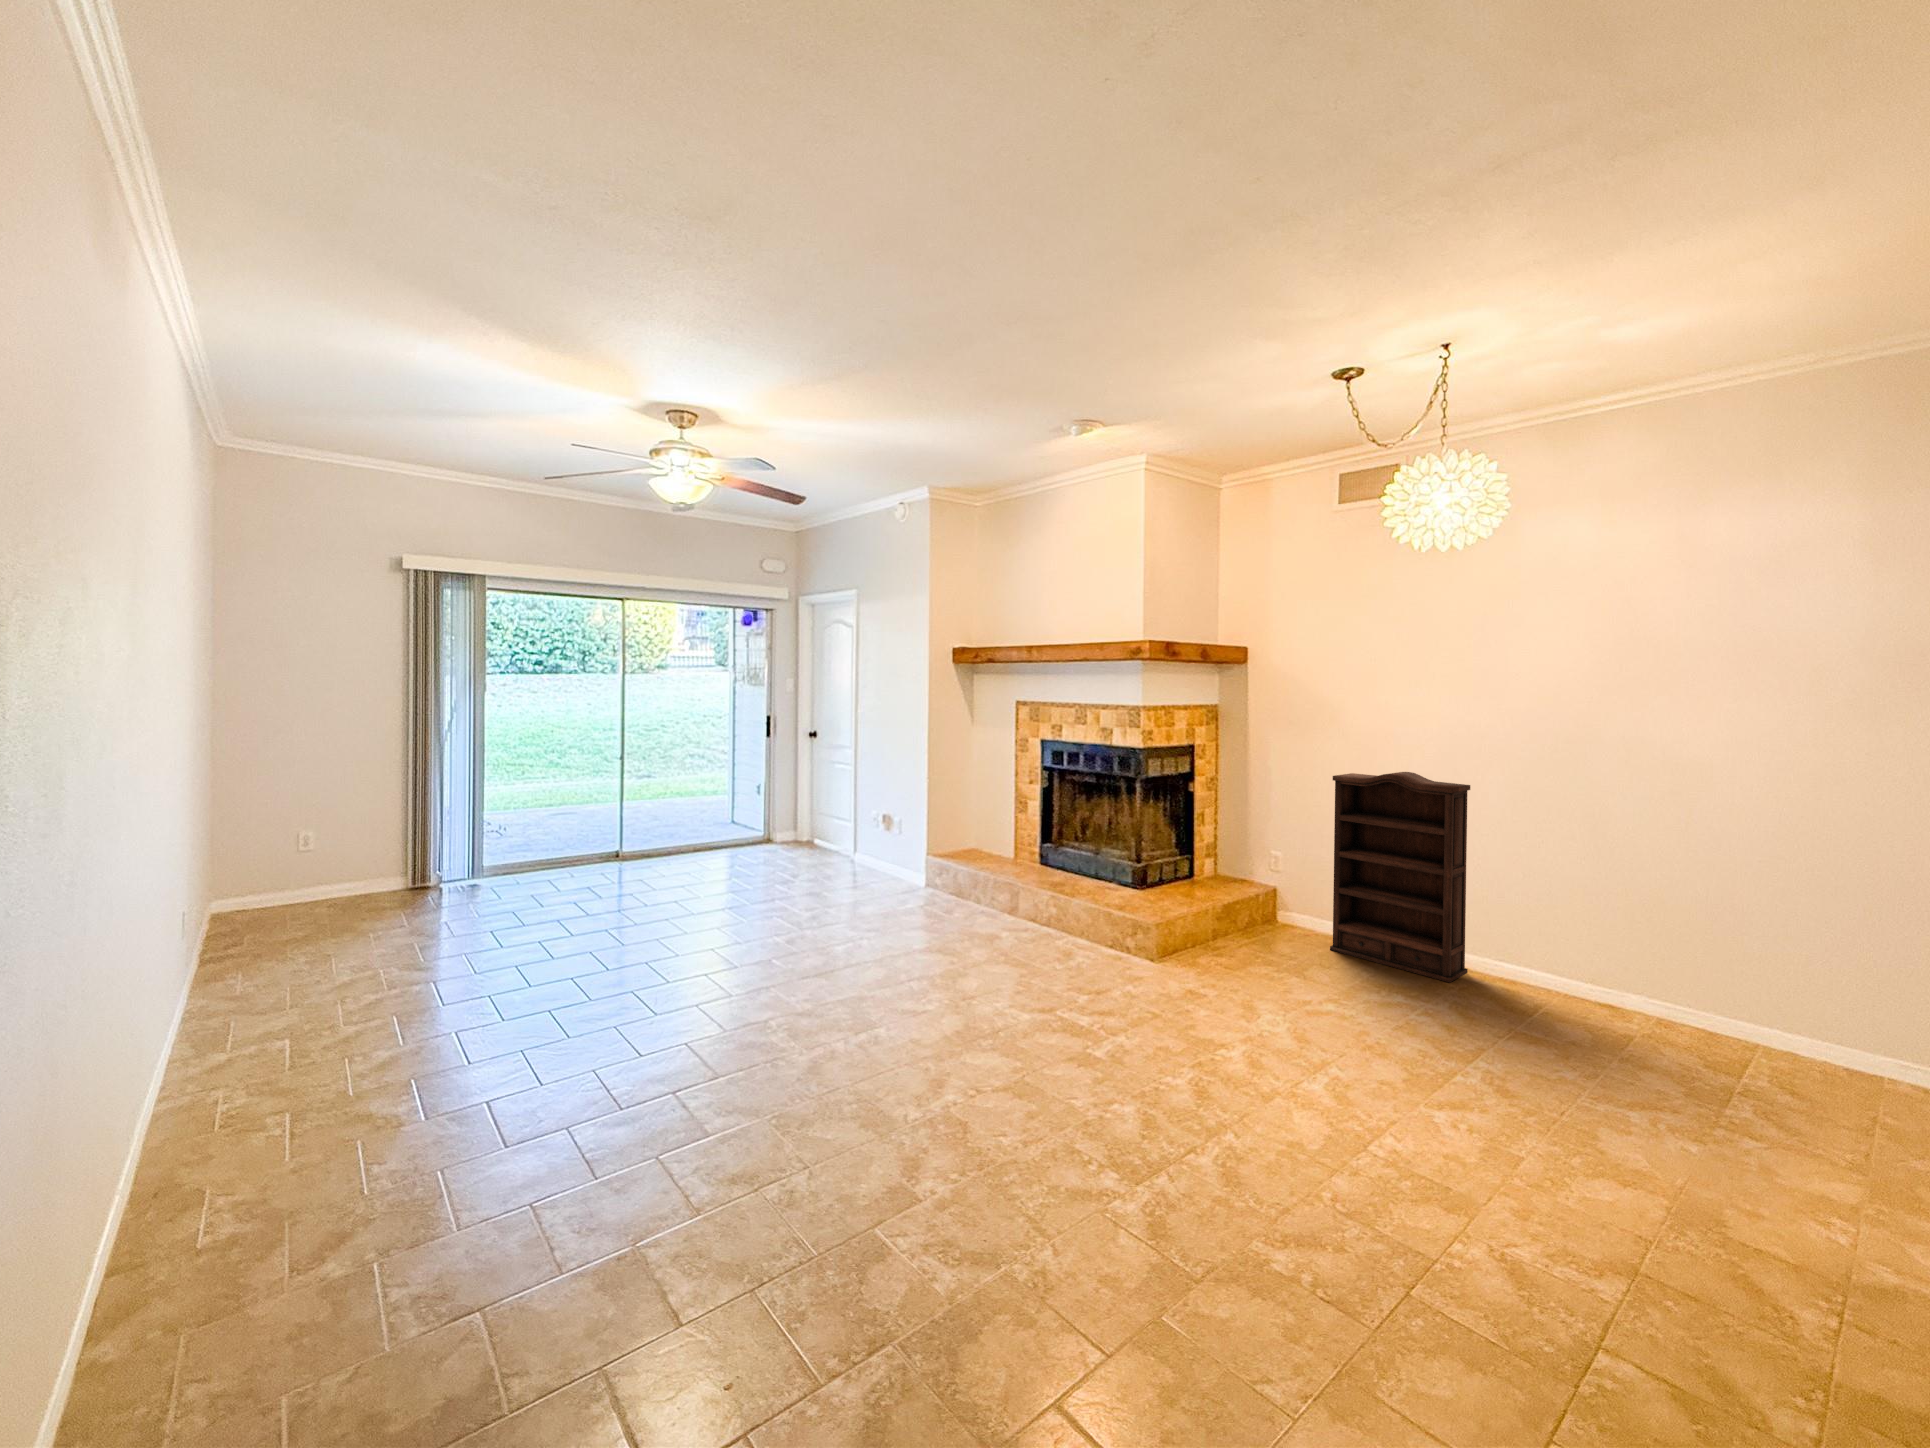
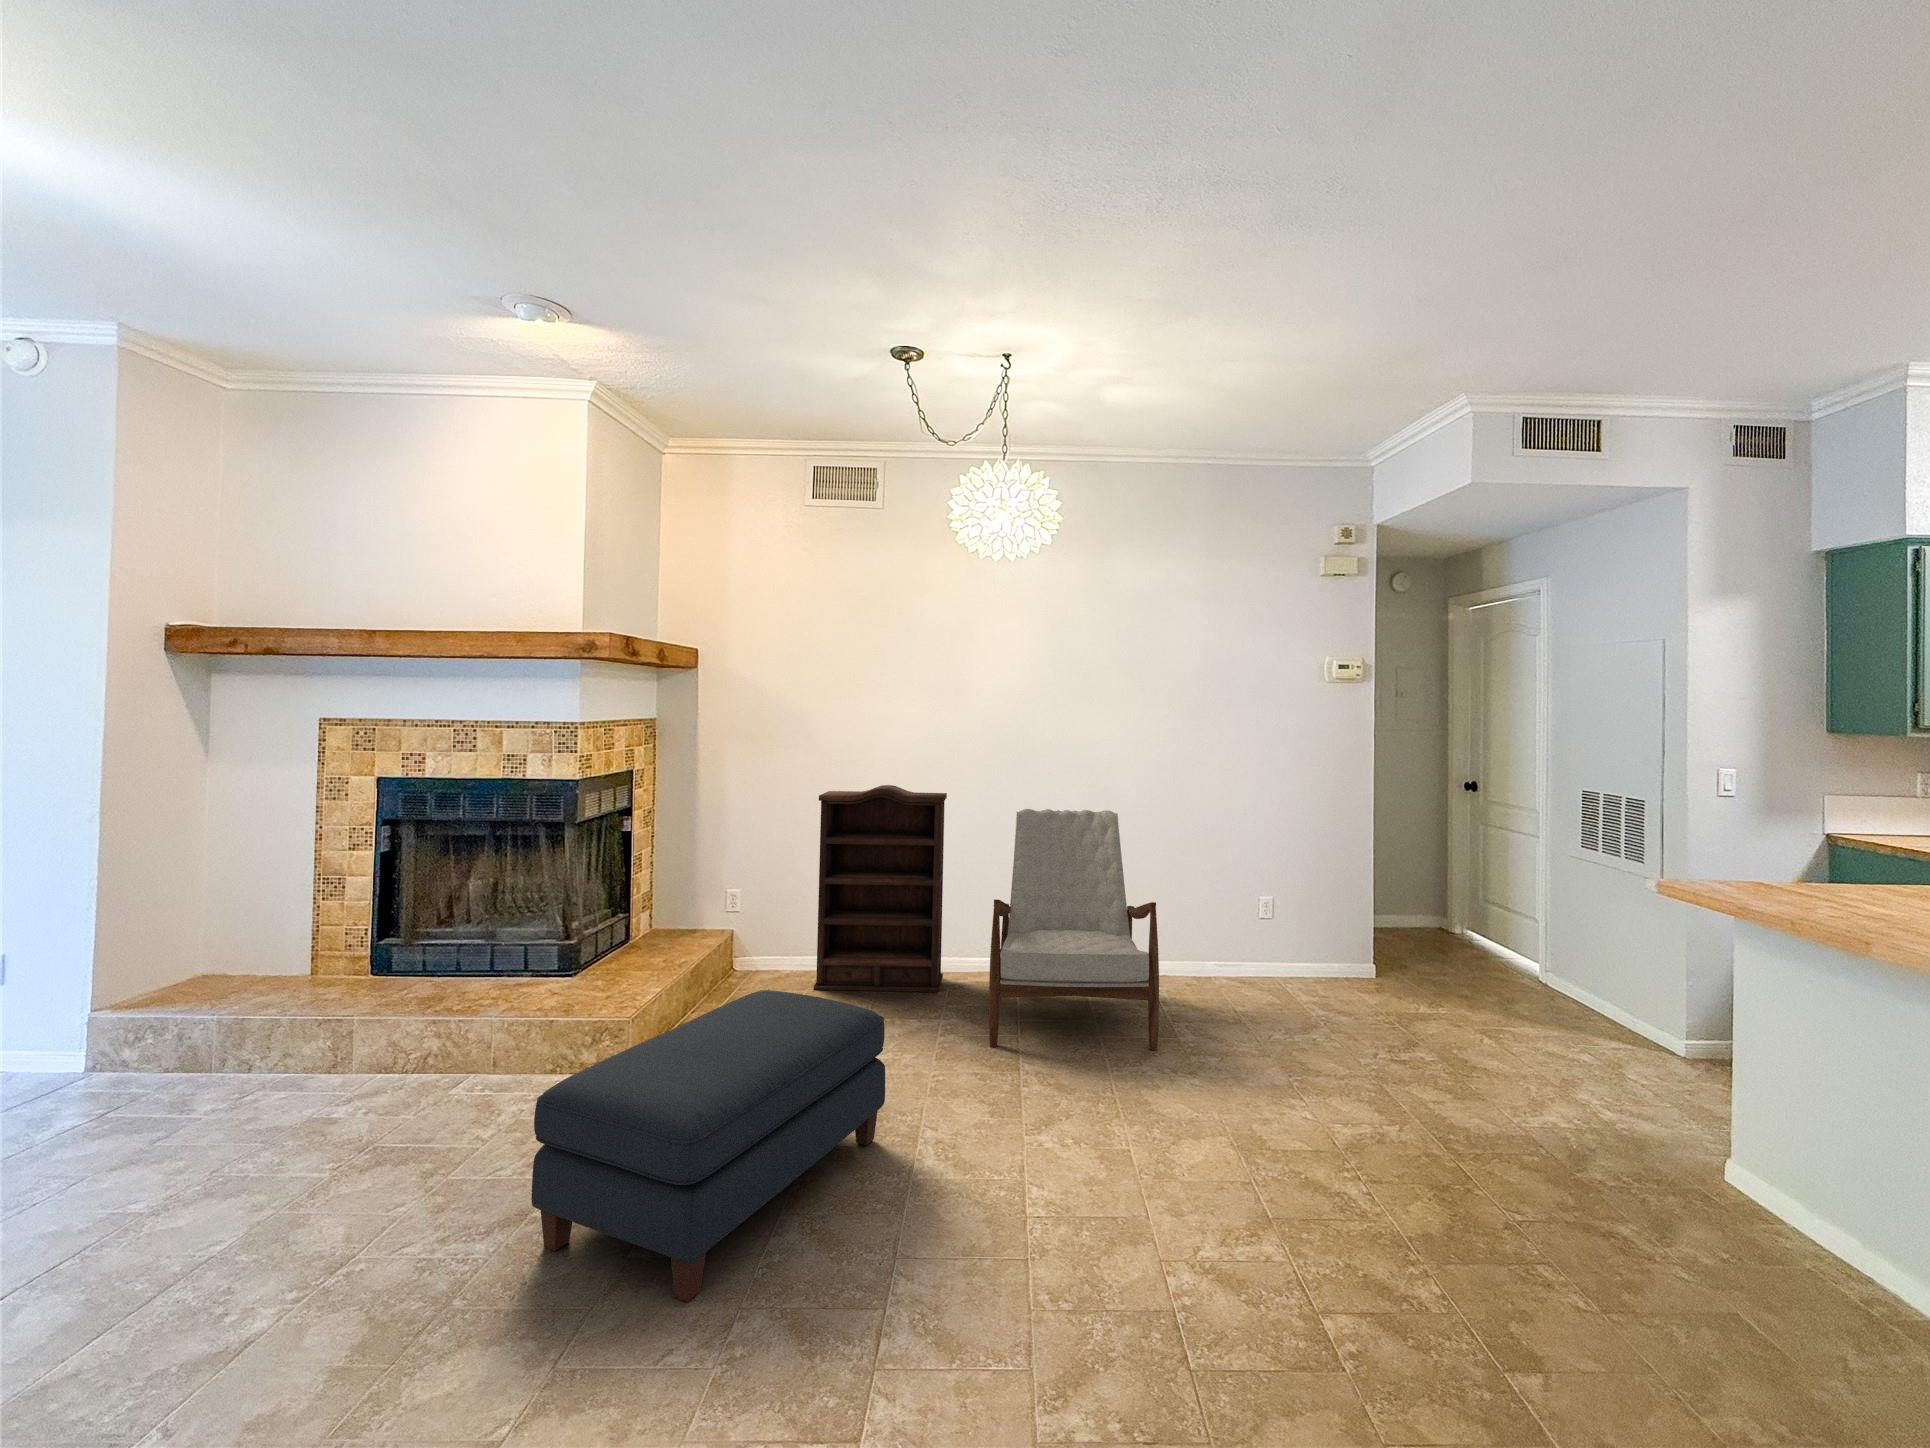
armchair: none [1459,810,1704,1104] -> present [989,809,1159,1050]
ottoman: none [1043,918,1294,1083] -> present [531,990,885,1302]

